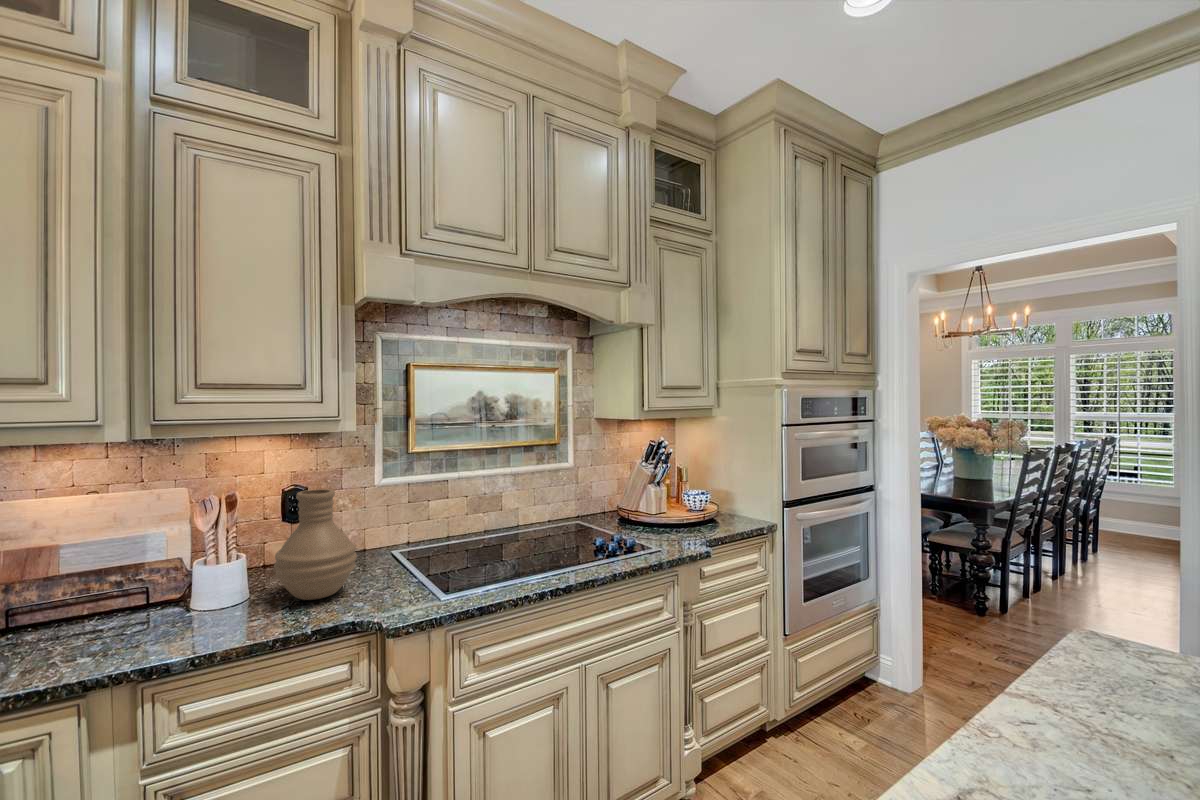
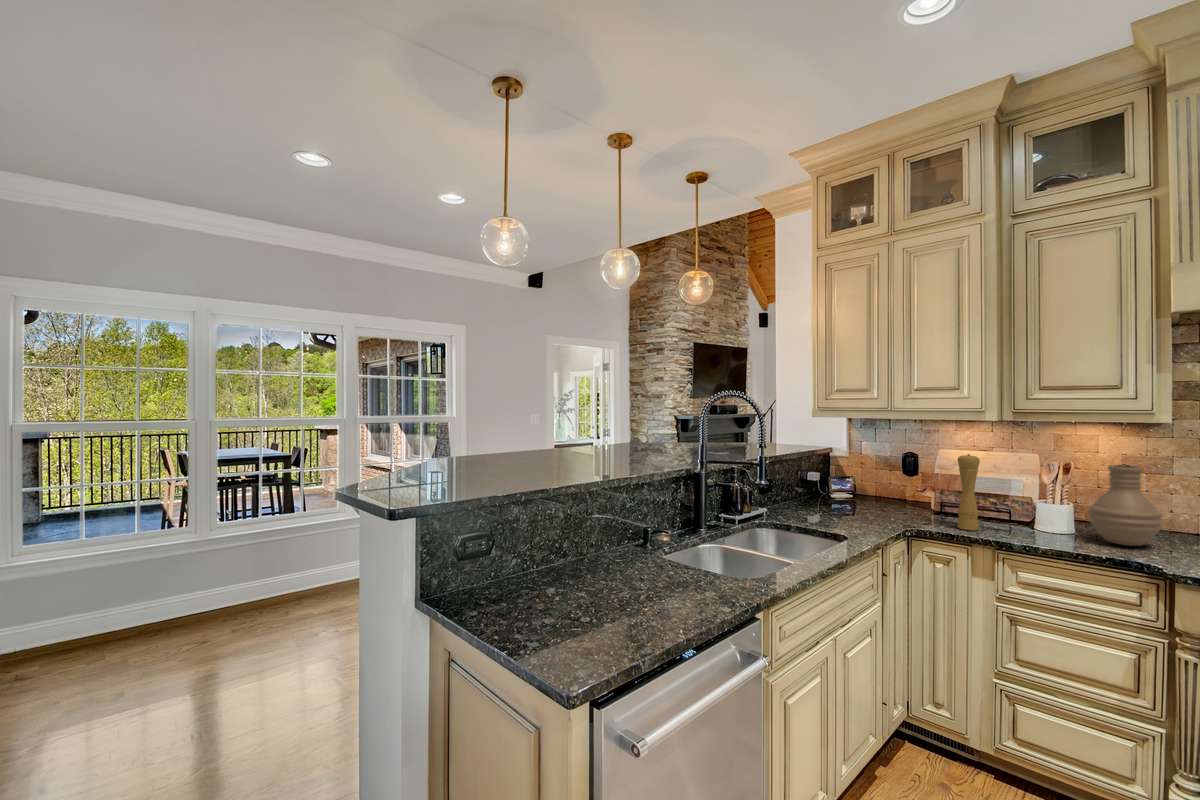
pepper mill: none [47,514,97,668] -> present [958,454,980,531]

